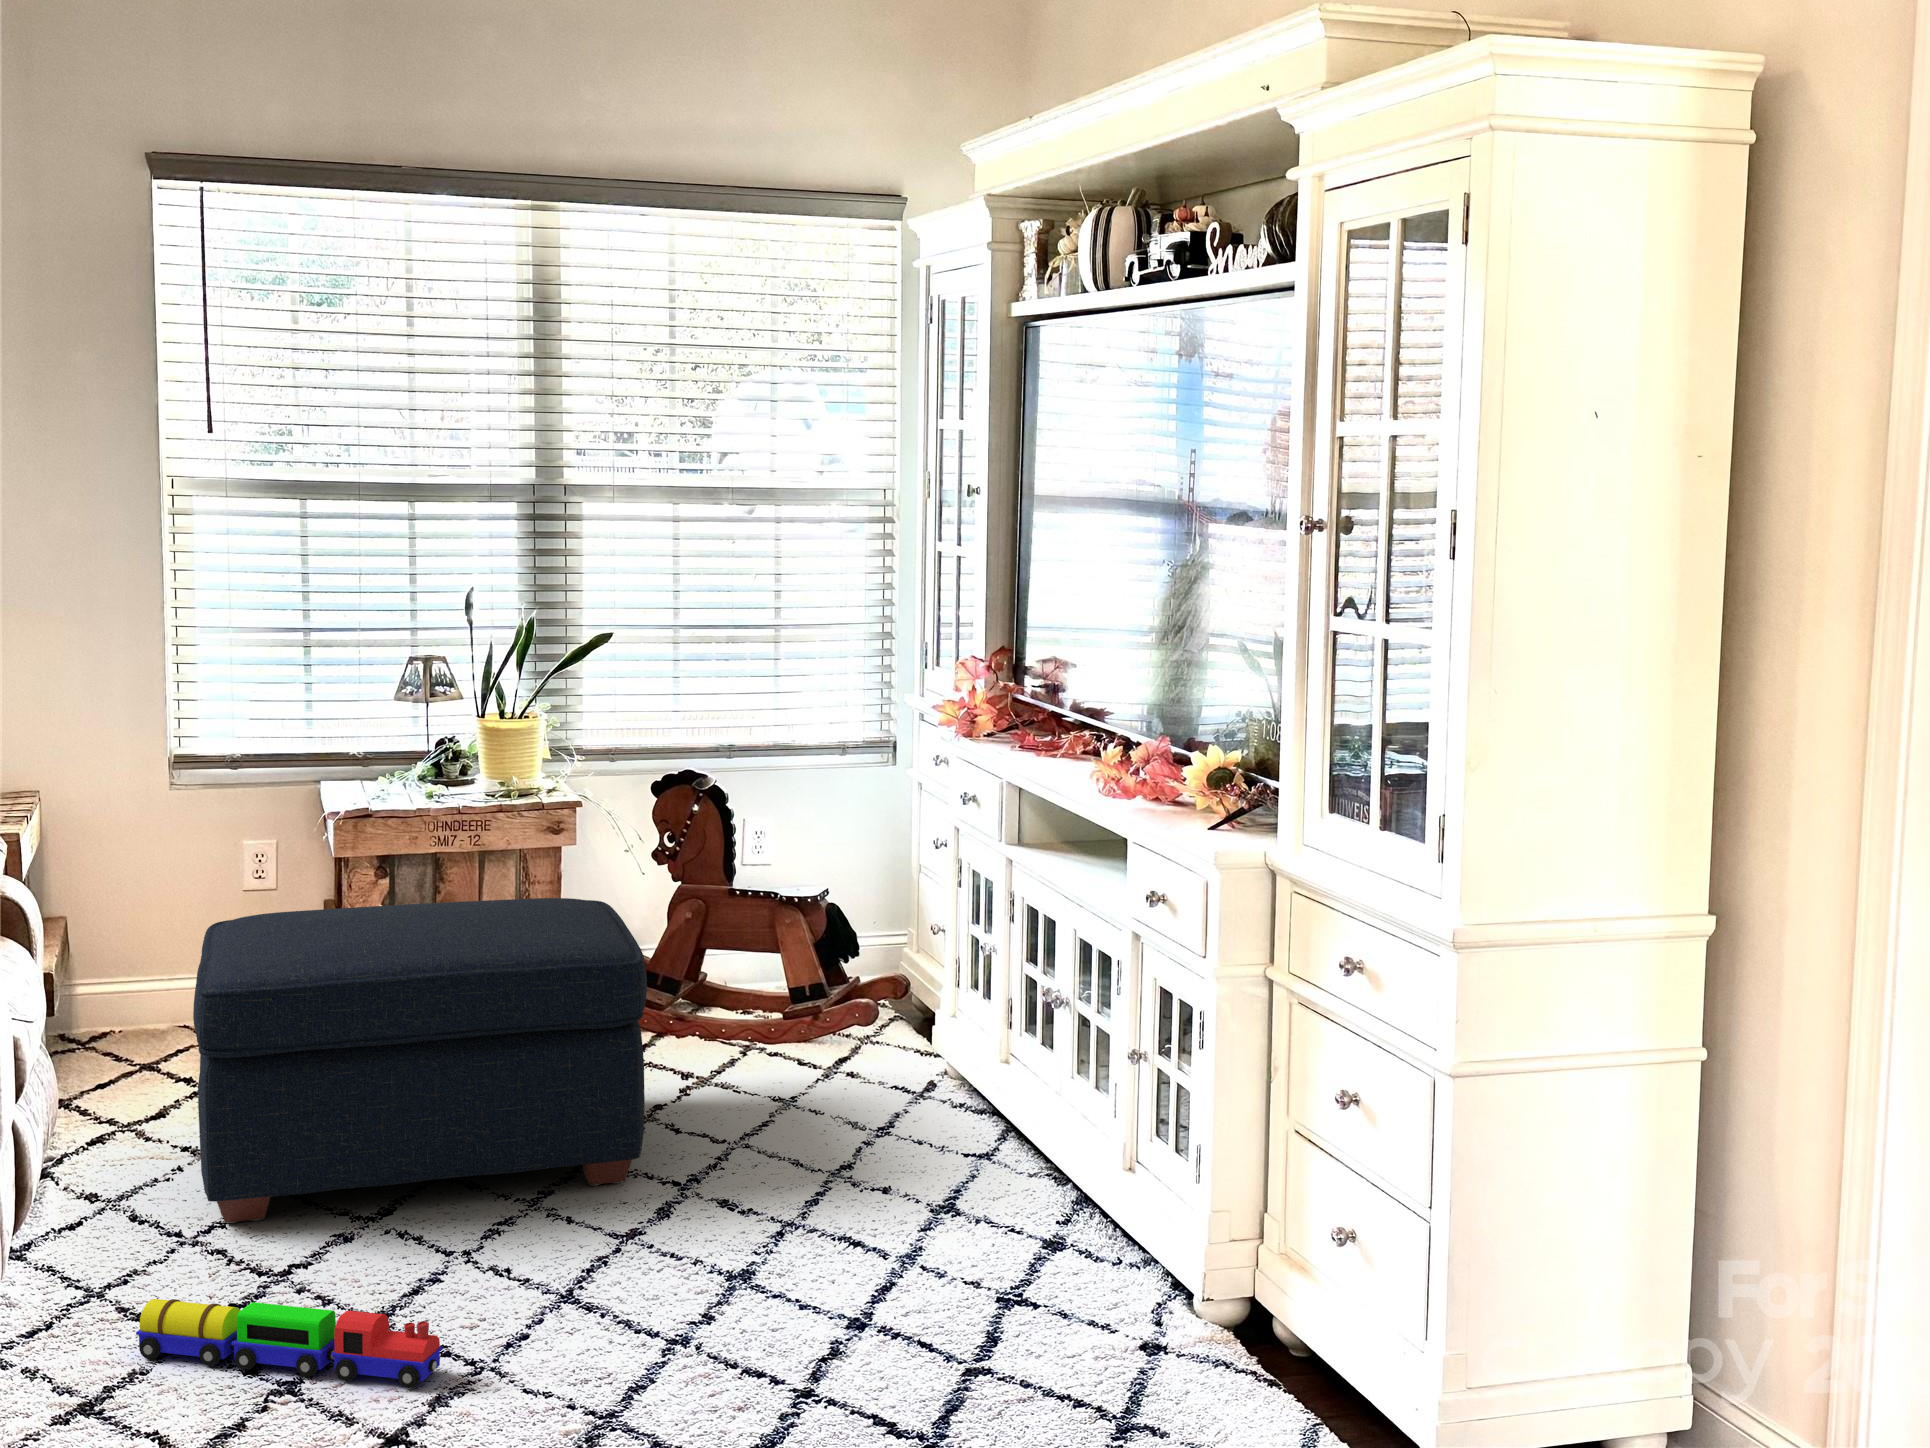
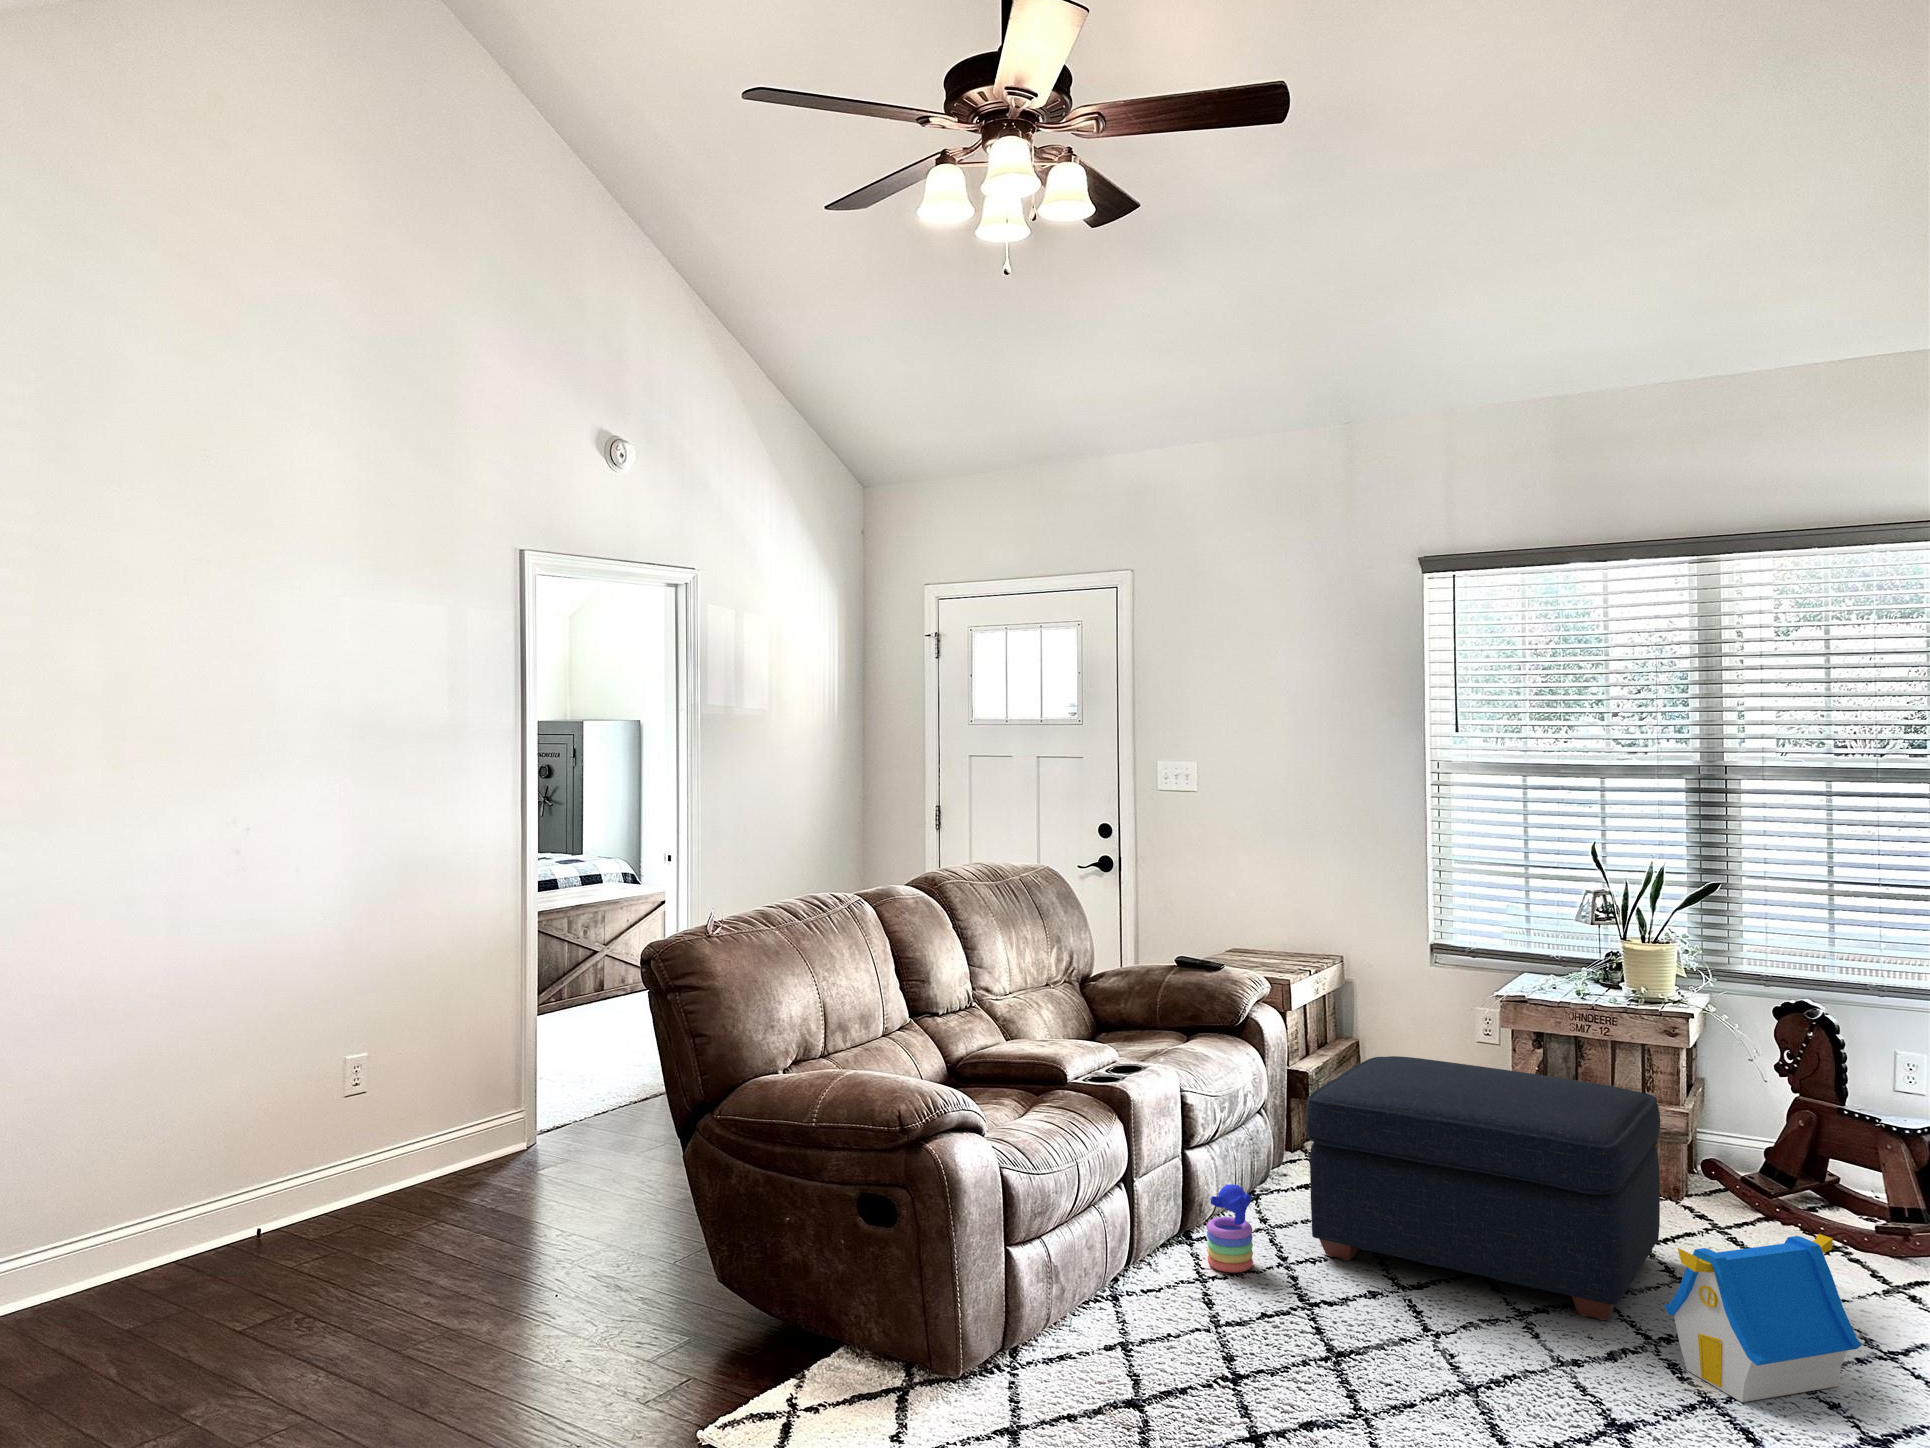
toy house: none [713,1008,905,1213] -> present [1664,1234,1862,1402]
stacking toy: none [57,1153,139,1295] -> present [1207,1184,1253,1273]
toy train: present [136,1299,442,1389] -> none [1204,1281,1347,1396]

